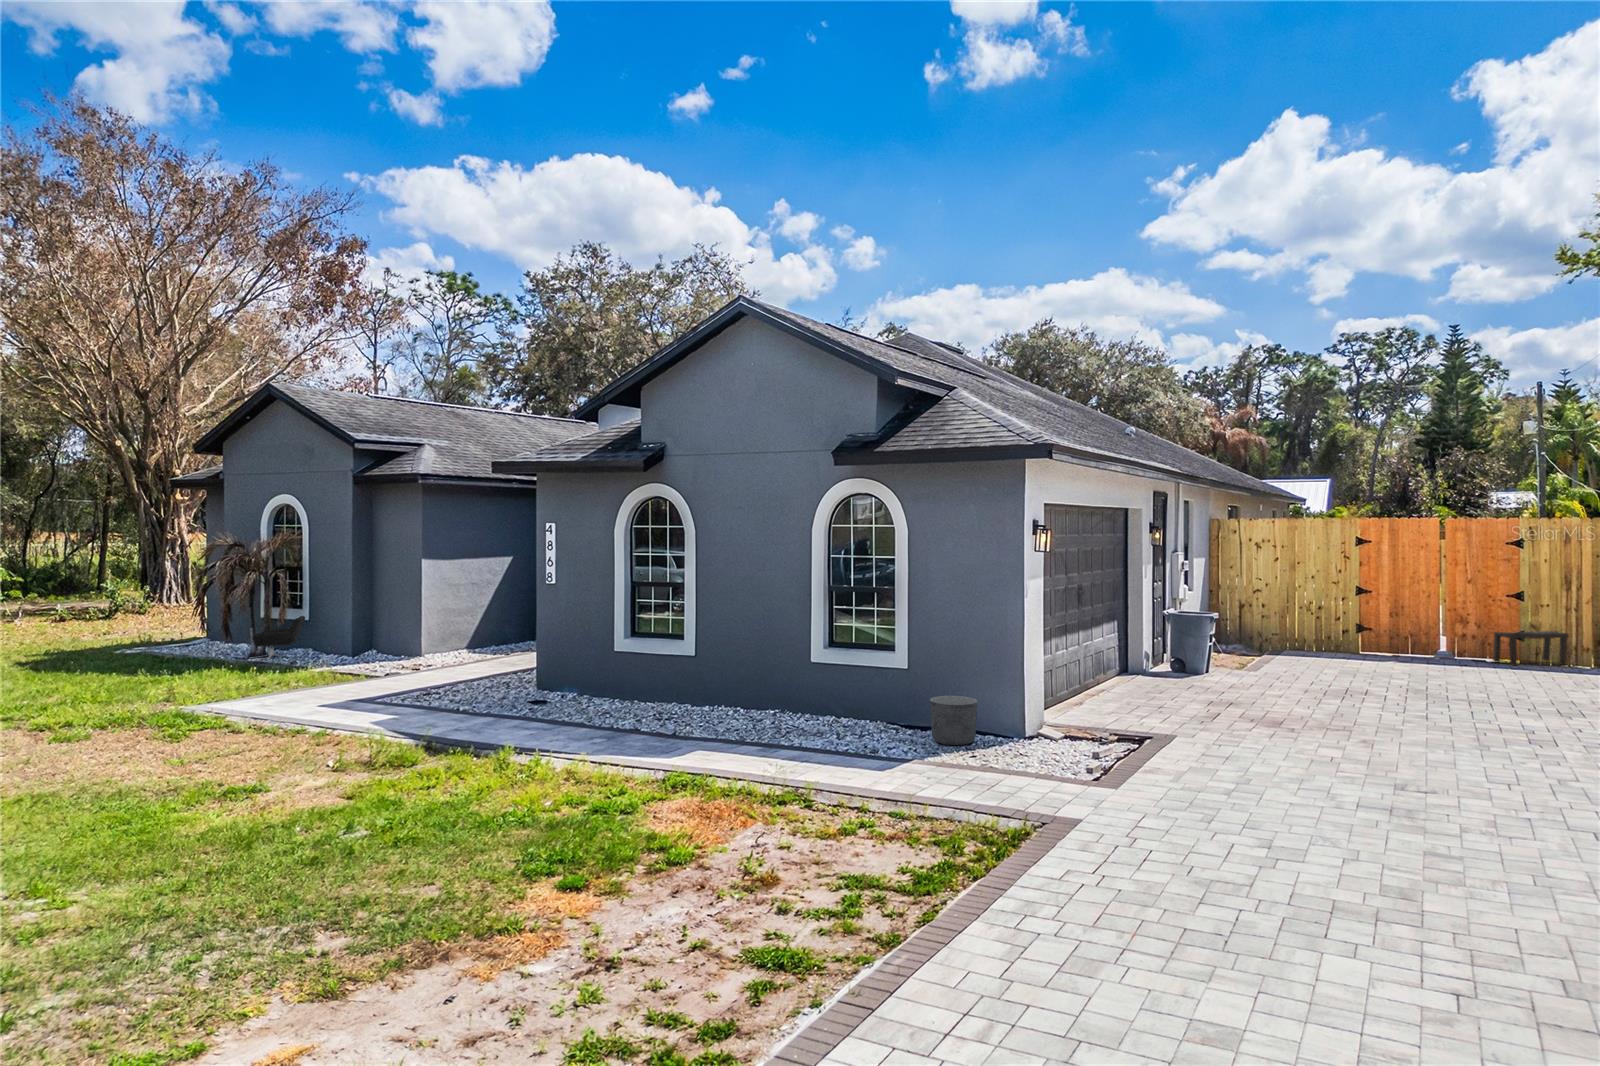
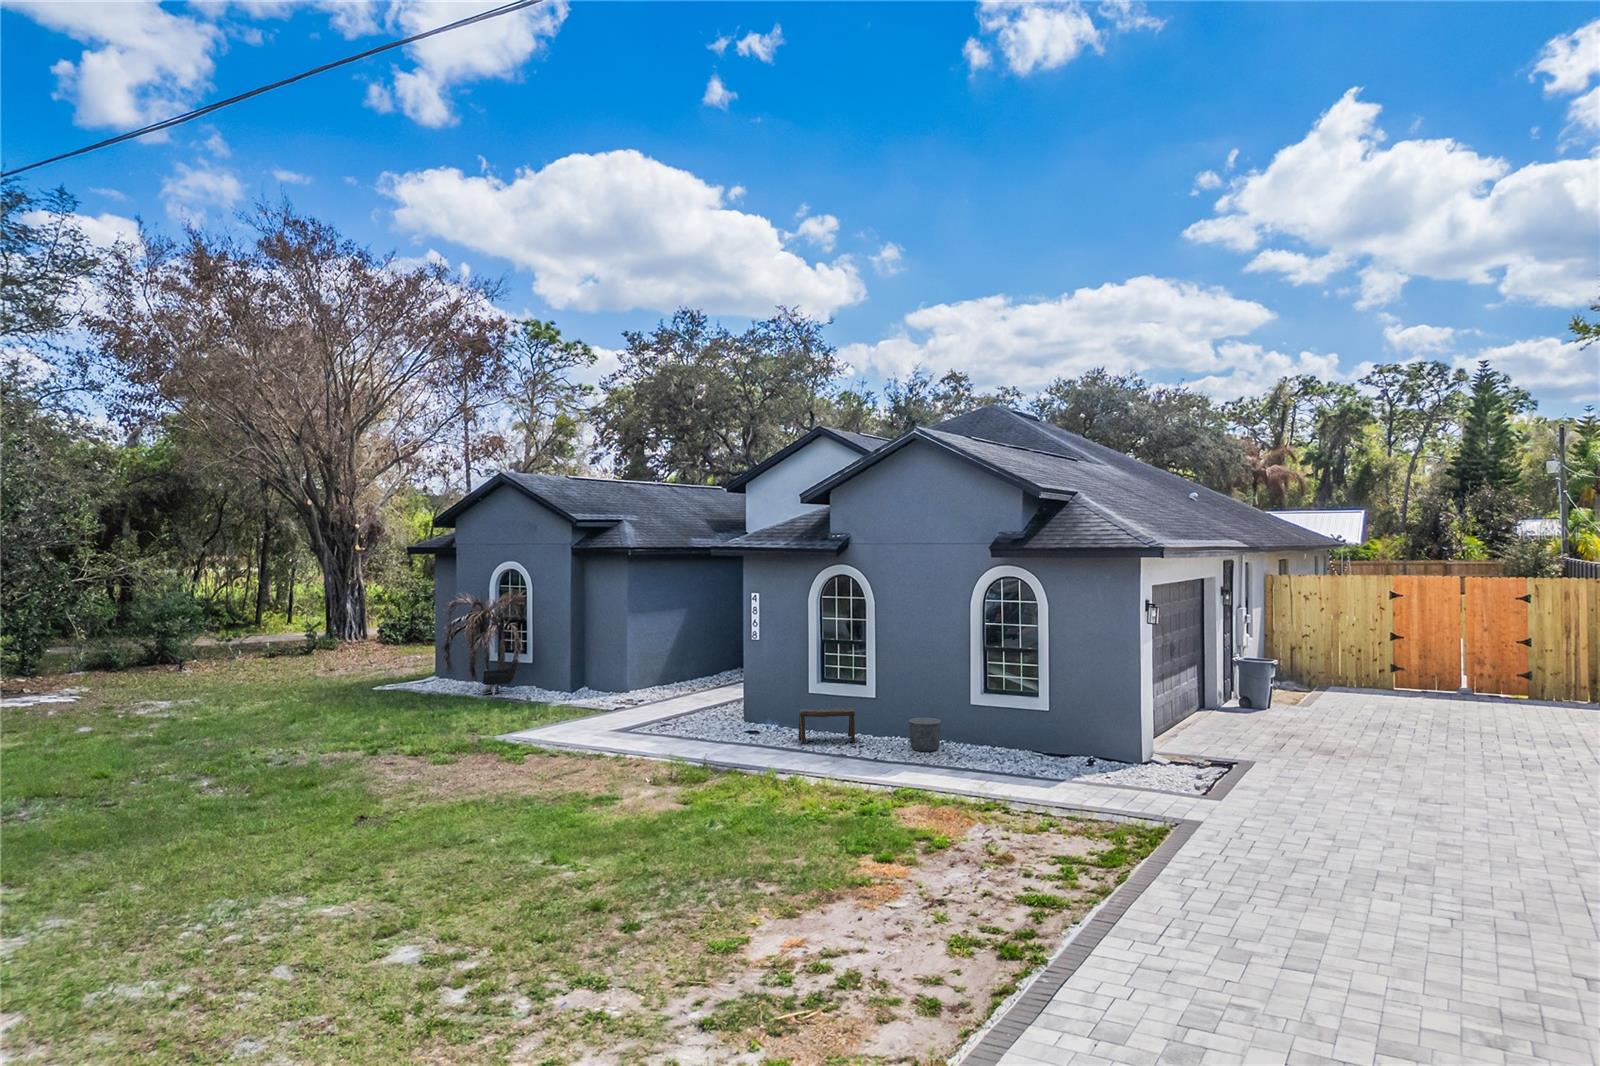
bench: present [1493,631,1569,666] -> present [799,707,855,744]
planter: present [930,696,977,745] -> present [909,718,941,751]

